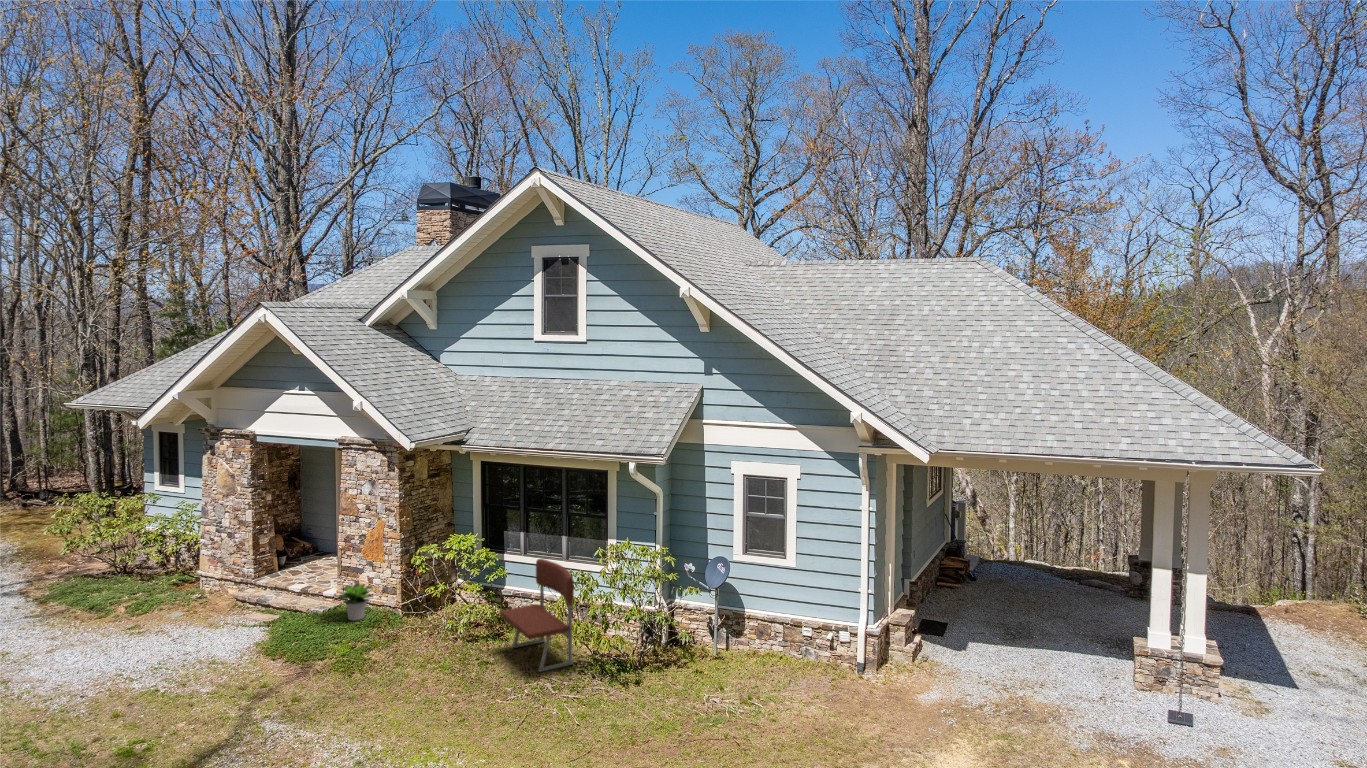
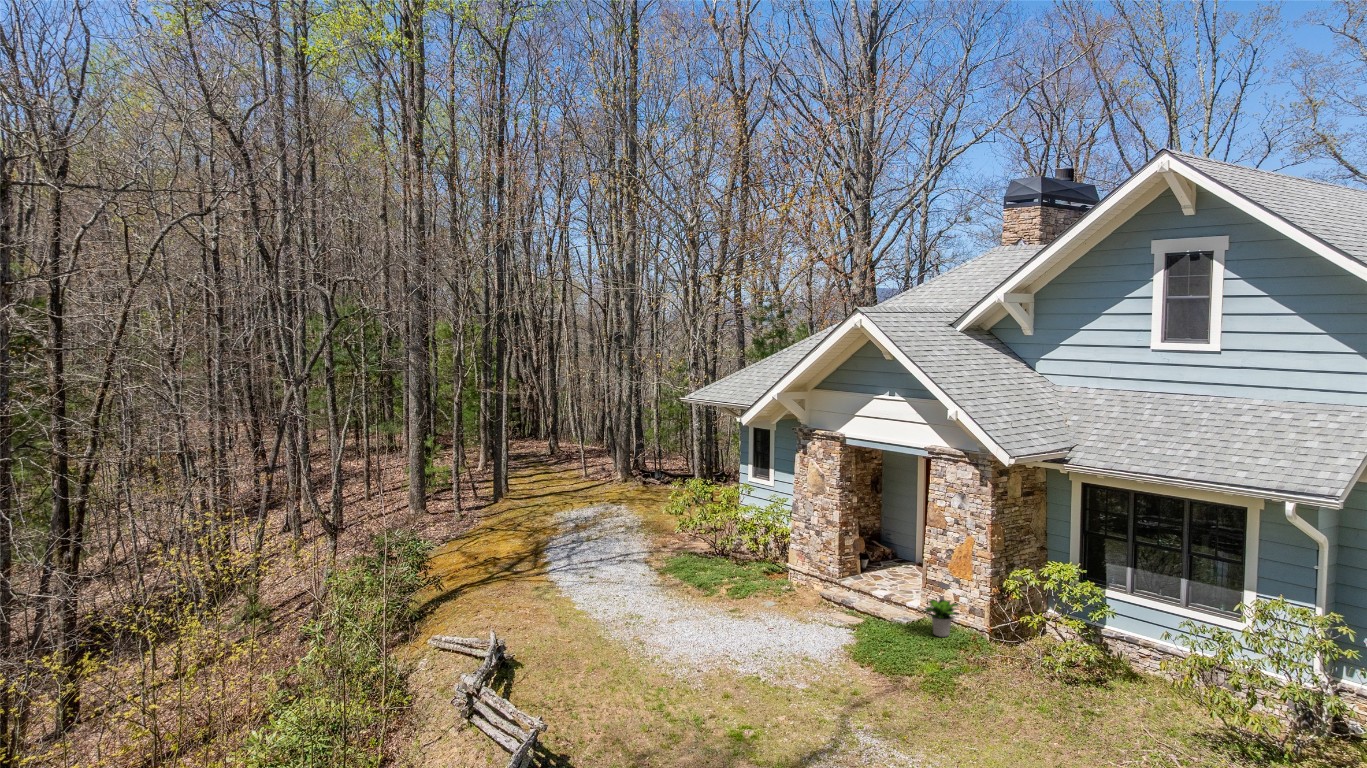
bench: present [500,559,574,672] -> none [1103,603,1200,735]

